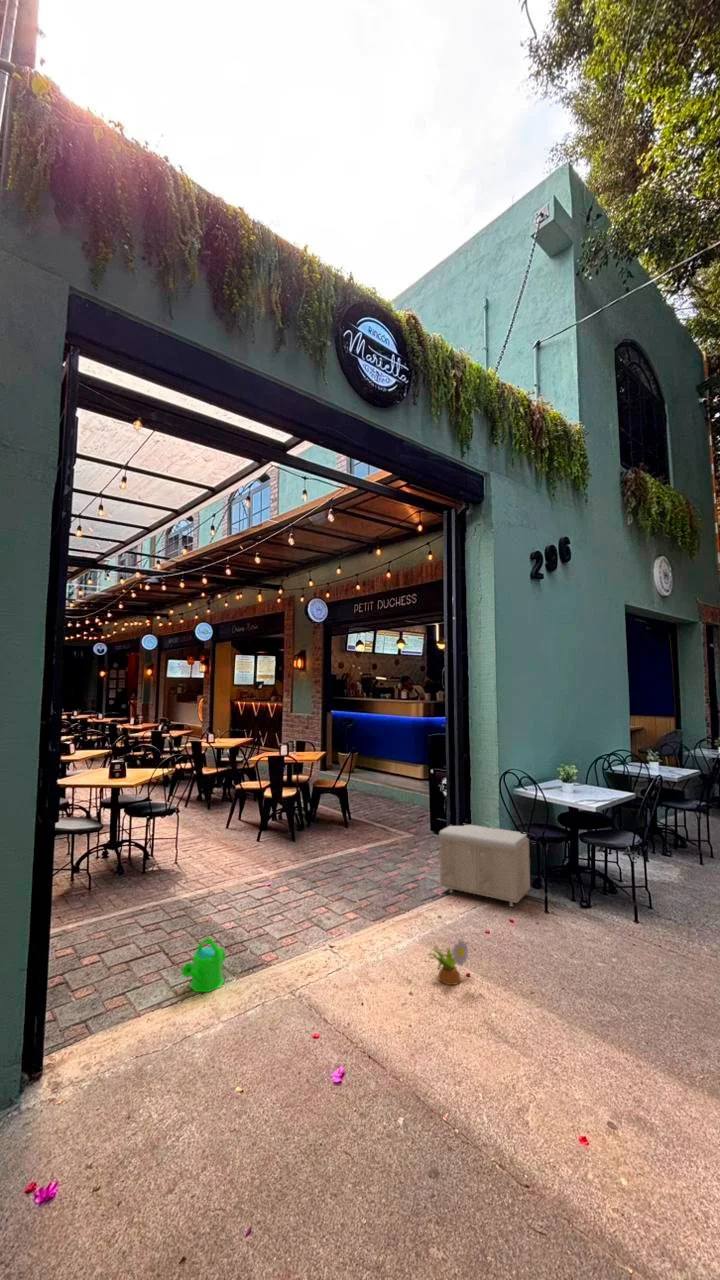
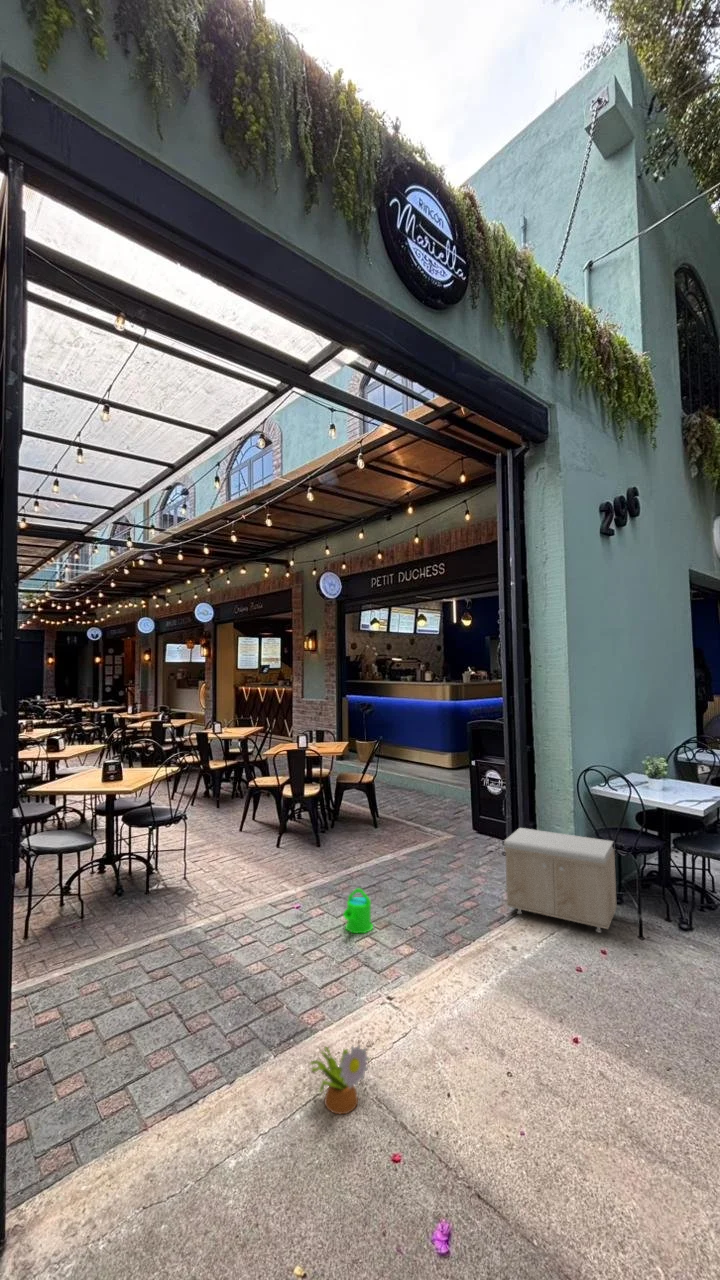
watering can: present [182,937,226,992] -> present [343,888,373,933]
decorative plant: present [428,941,468,985] -> present [310,1046,370,1114]

